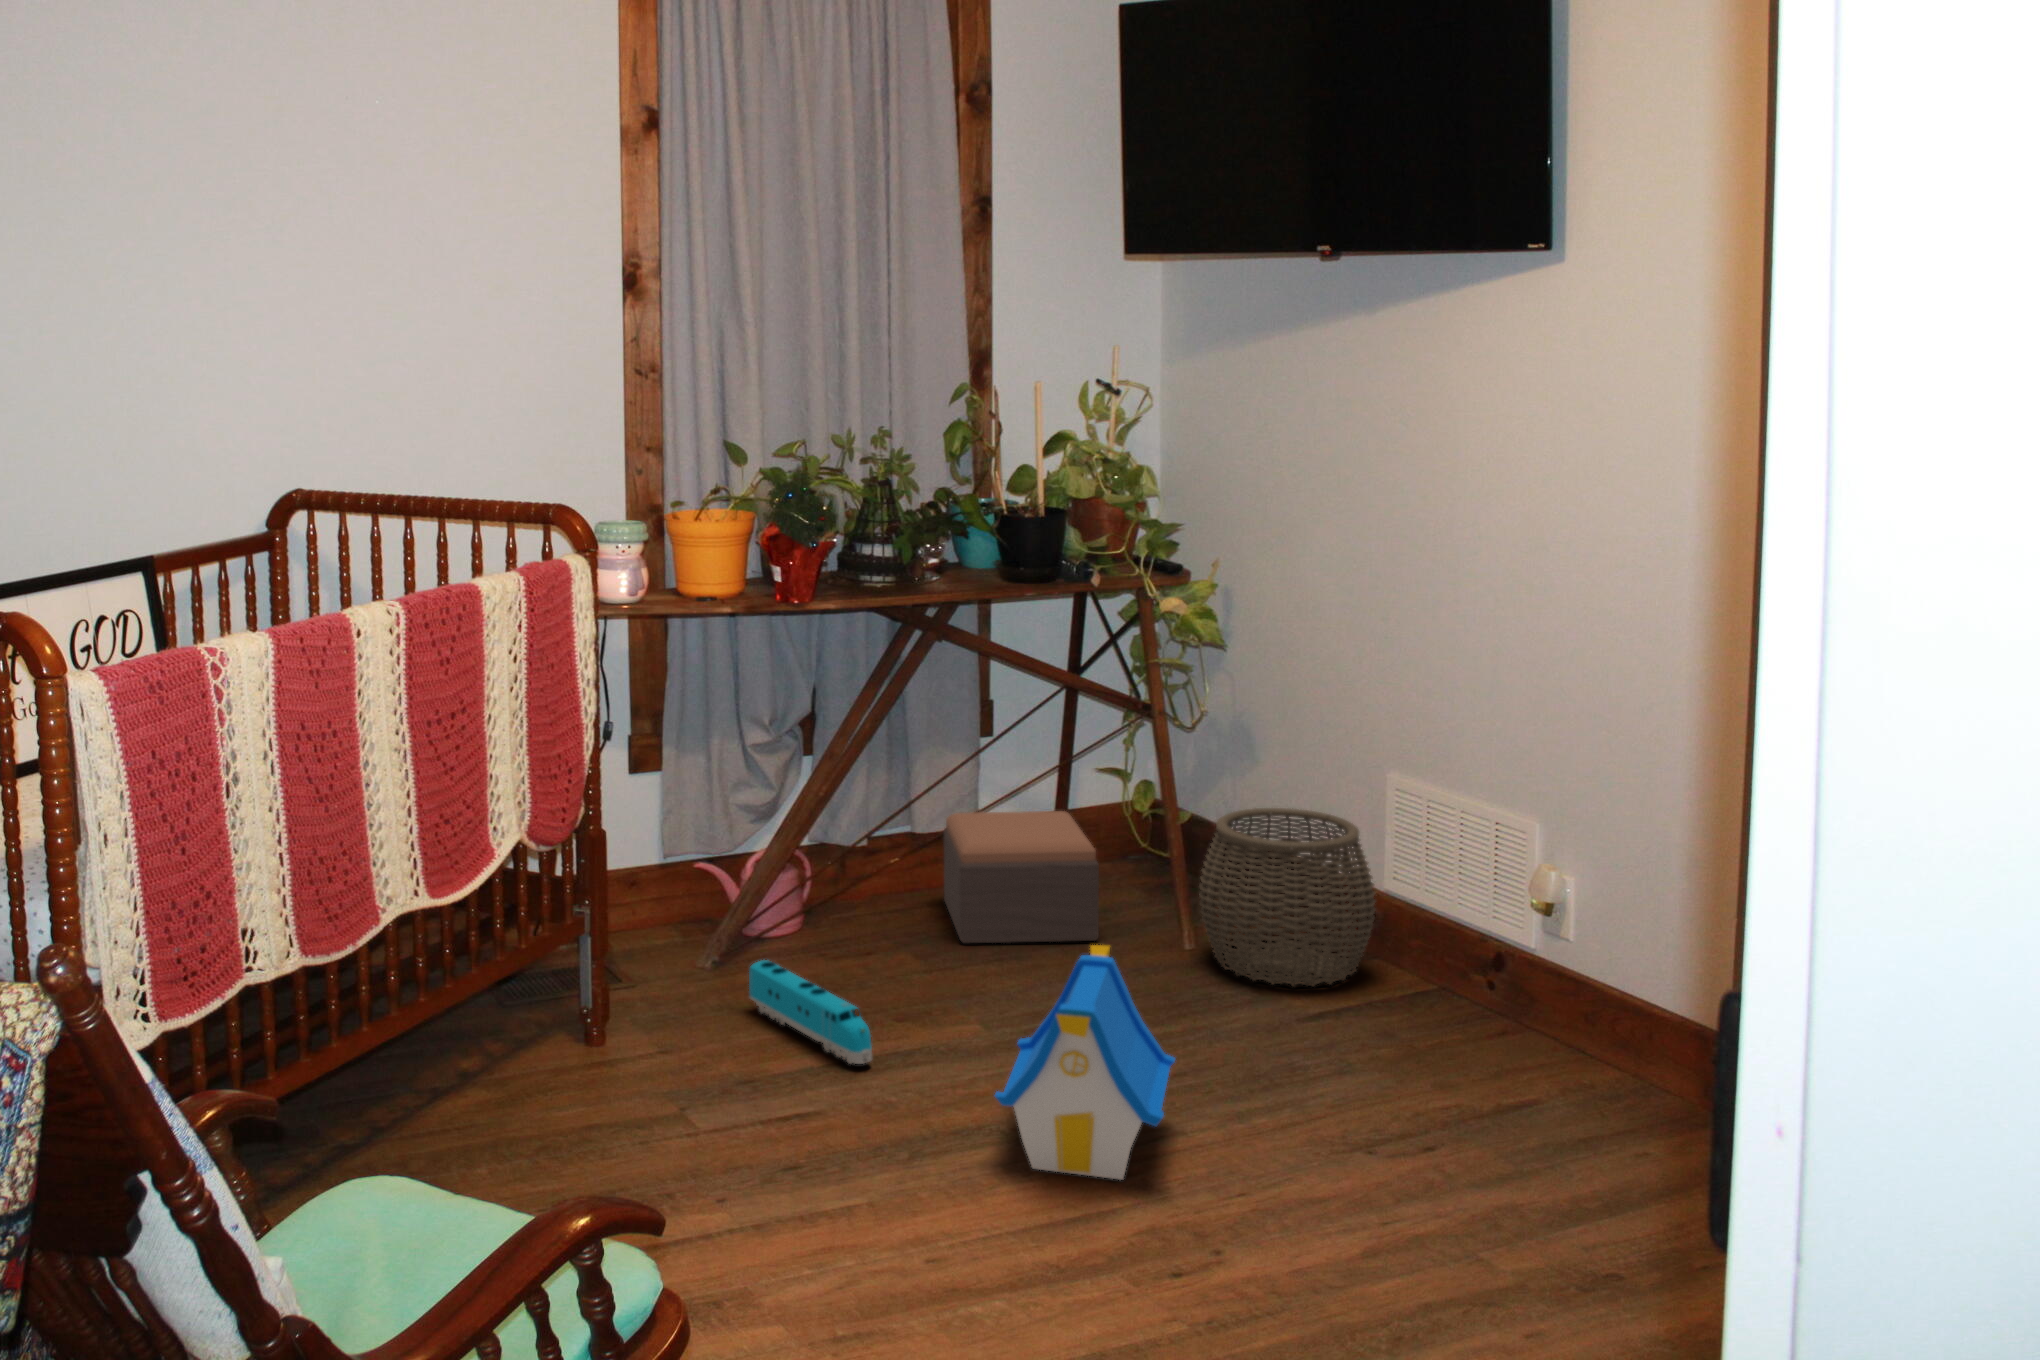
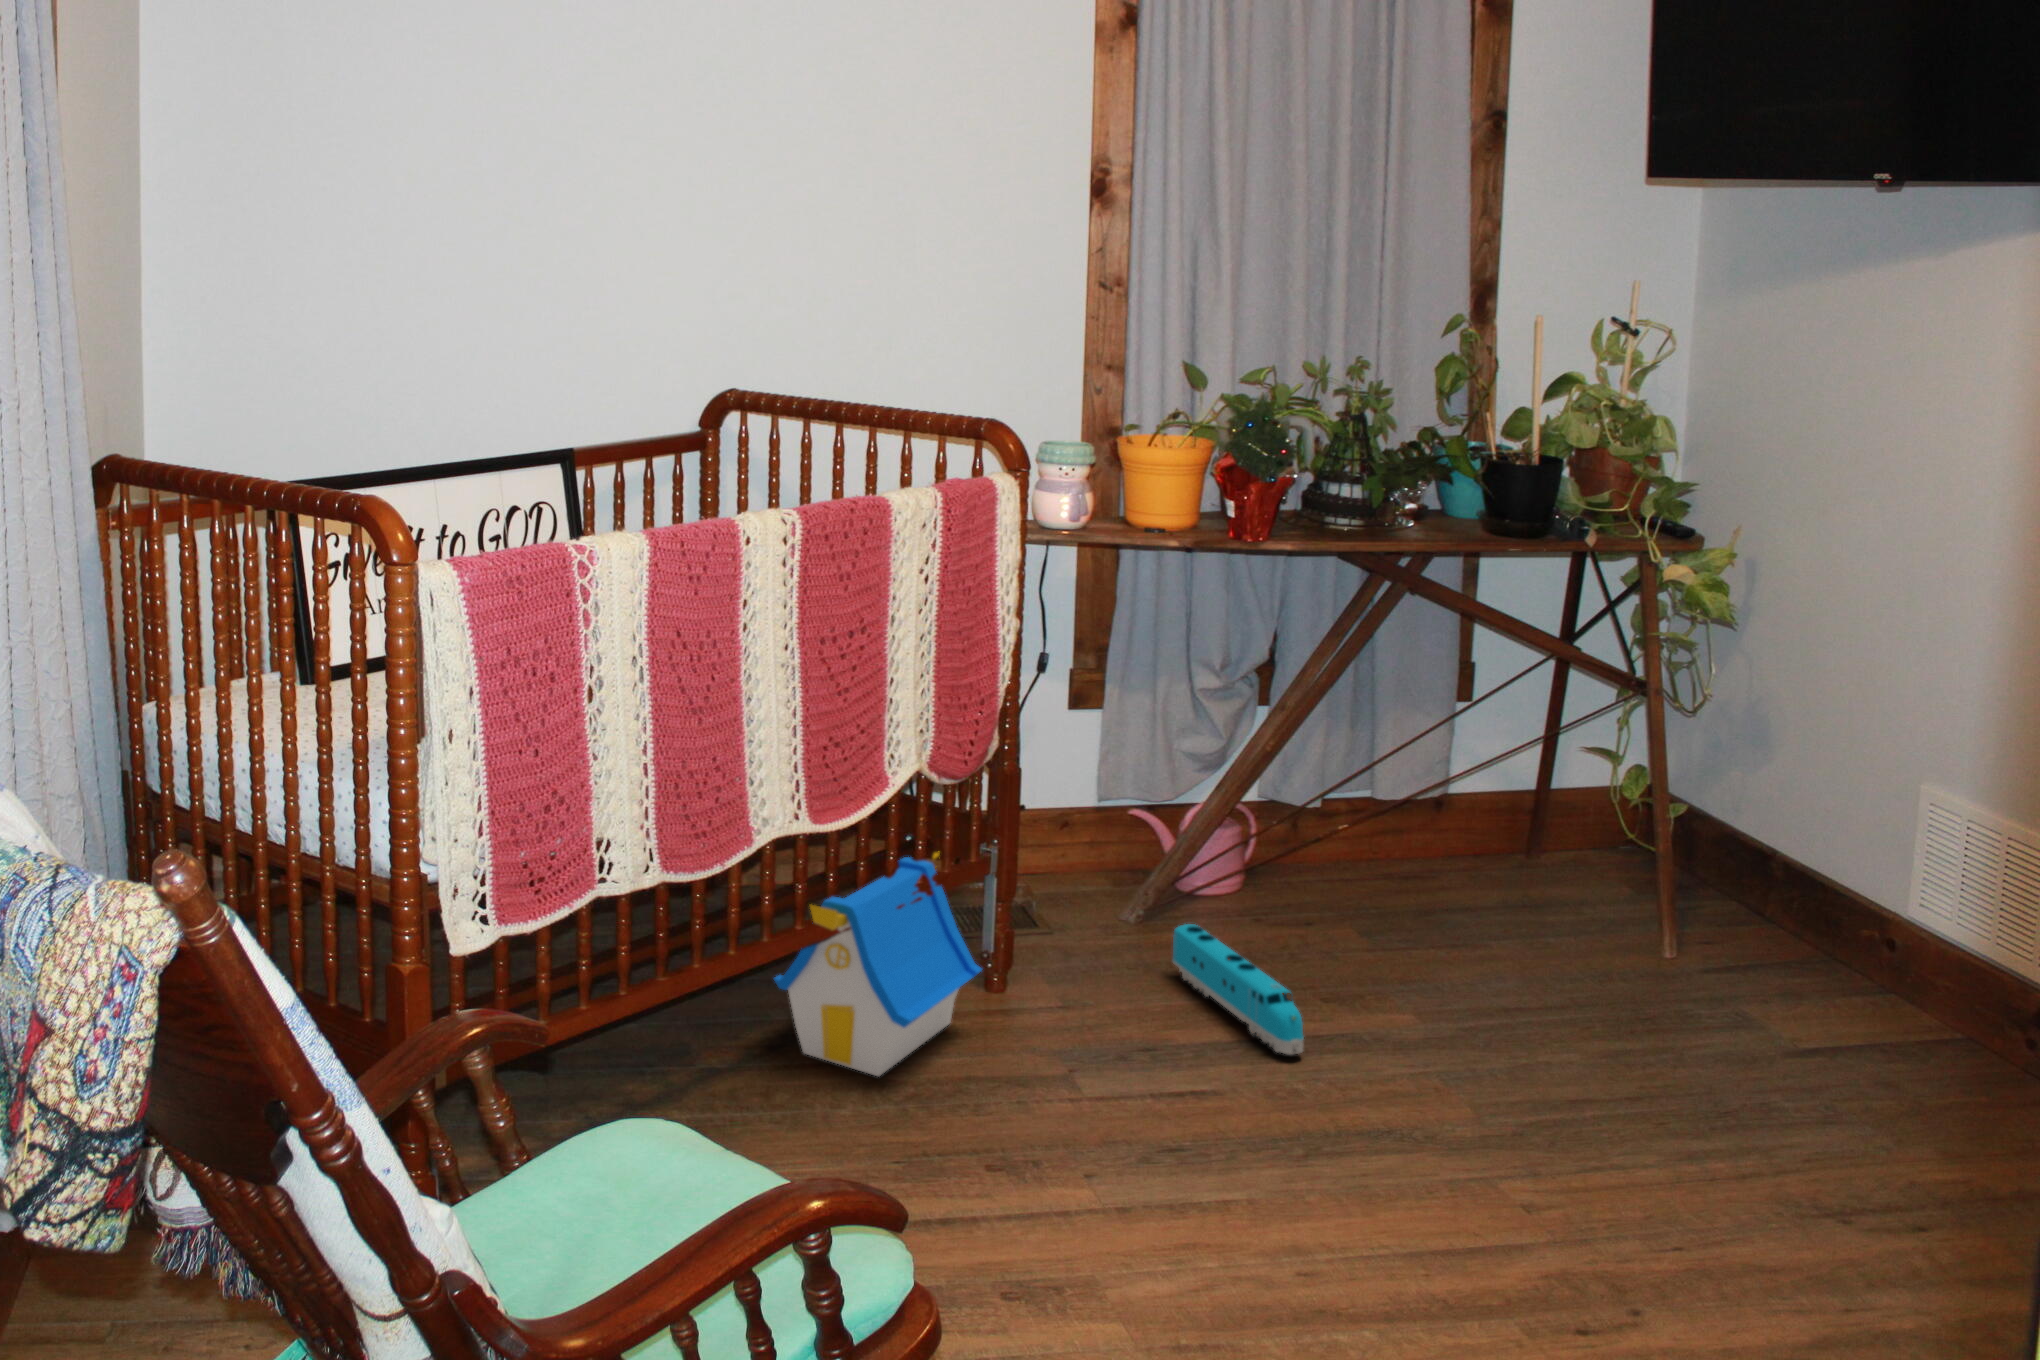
woven basket: present [1199,808,1376,986] -> none [1725,818,1969,1040]
footstool: present [944,811,1099,943] -> none [1409,787,1598,948]
toy house: present [995,945,1175,1180] -> present [774,851,982,1076]

